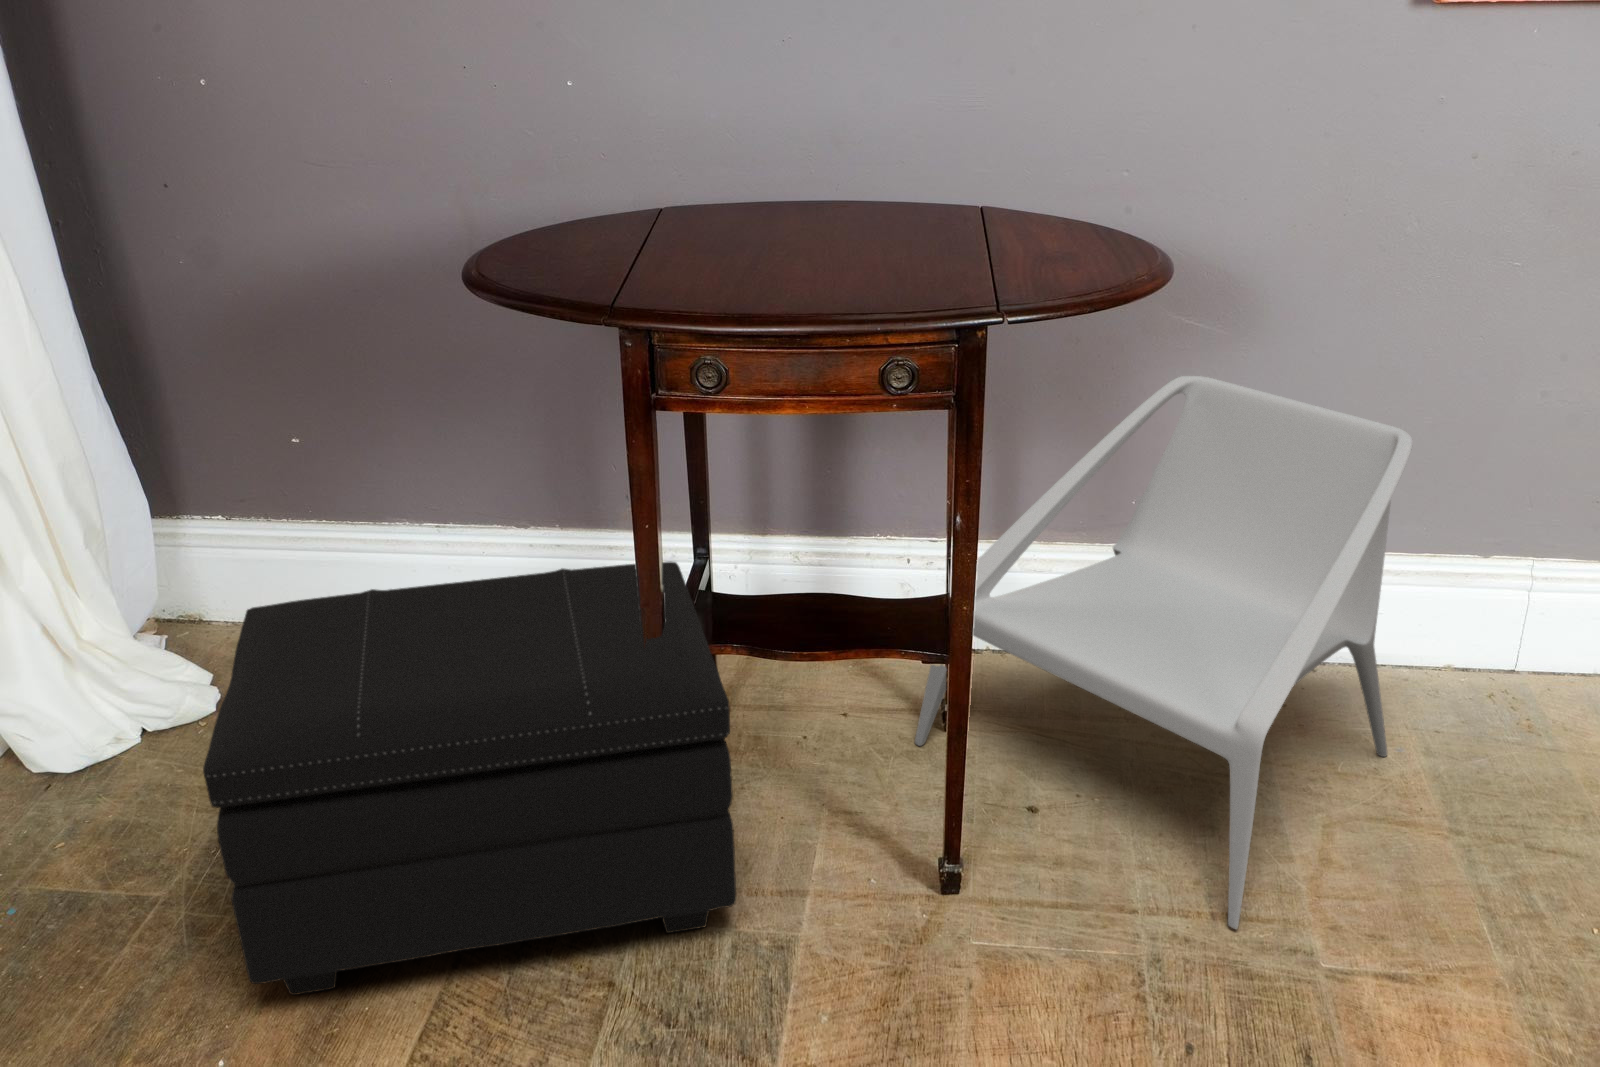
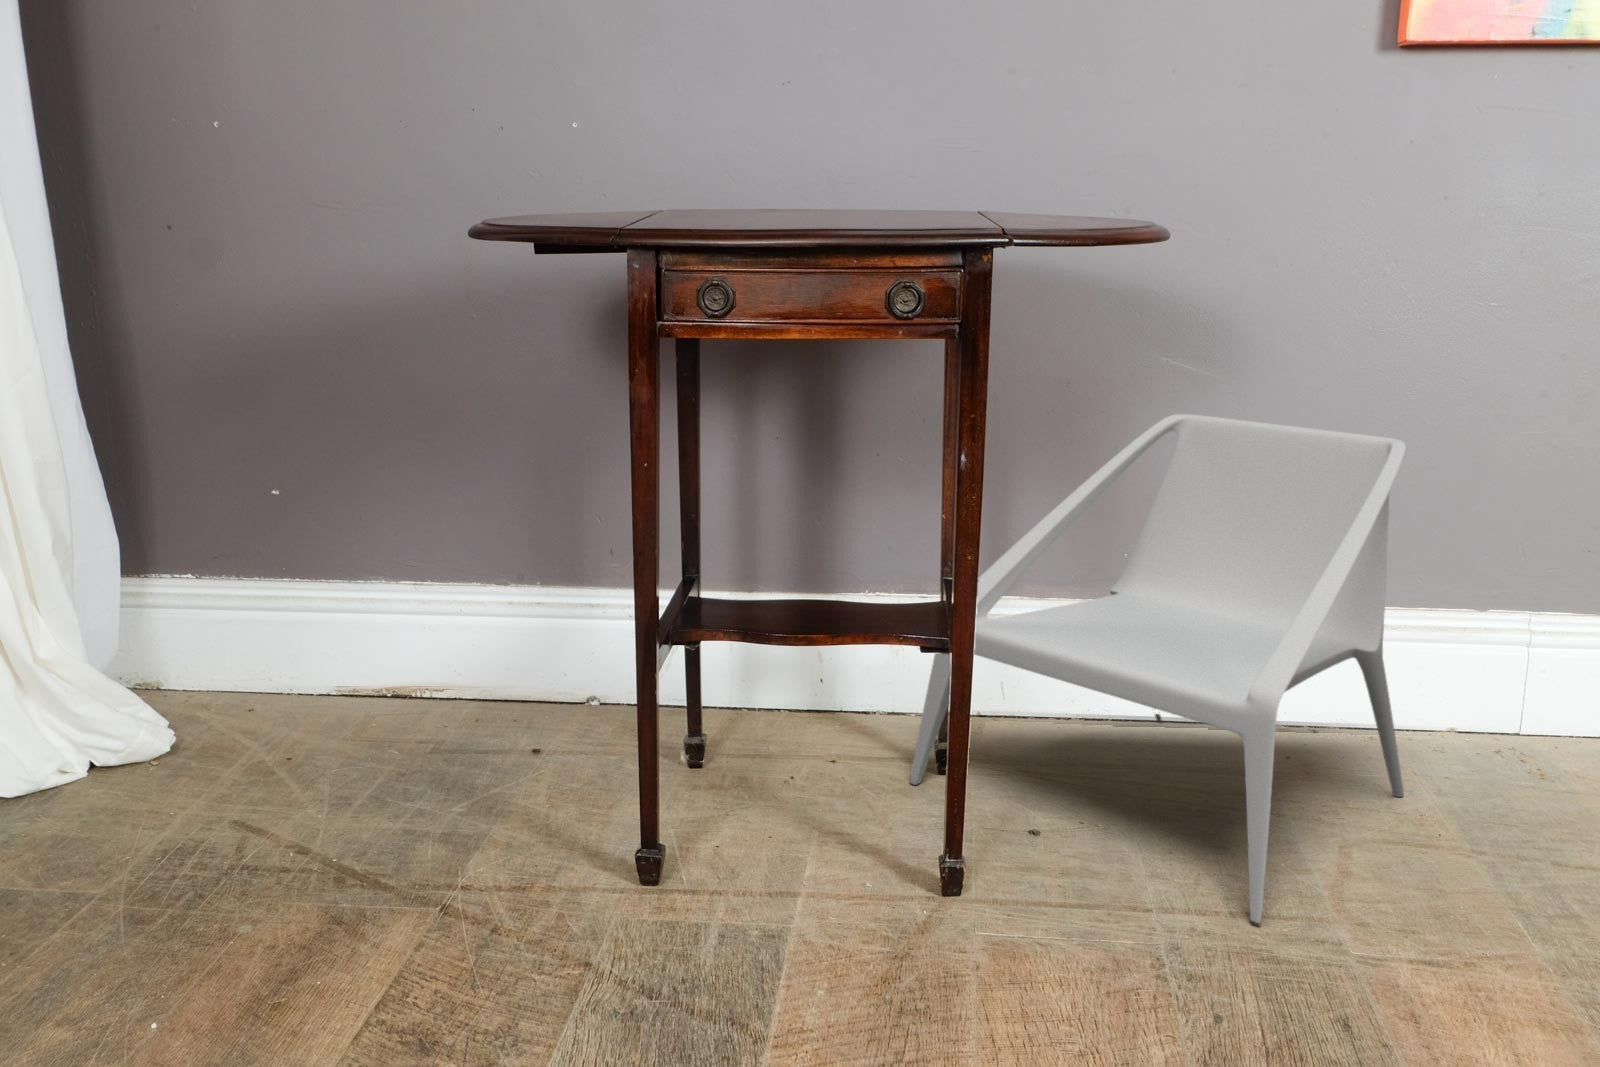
footstool: present [203,562,736,995] -> none [172,559,725,968]

